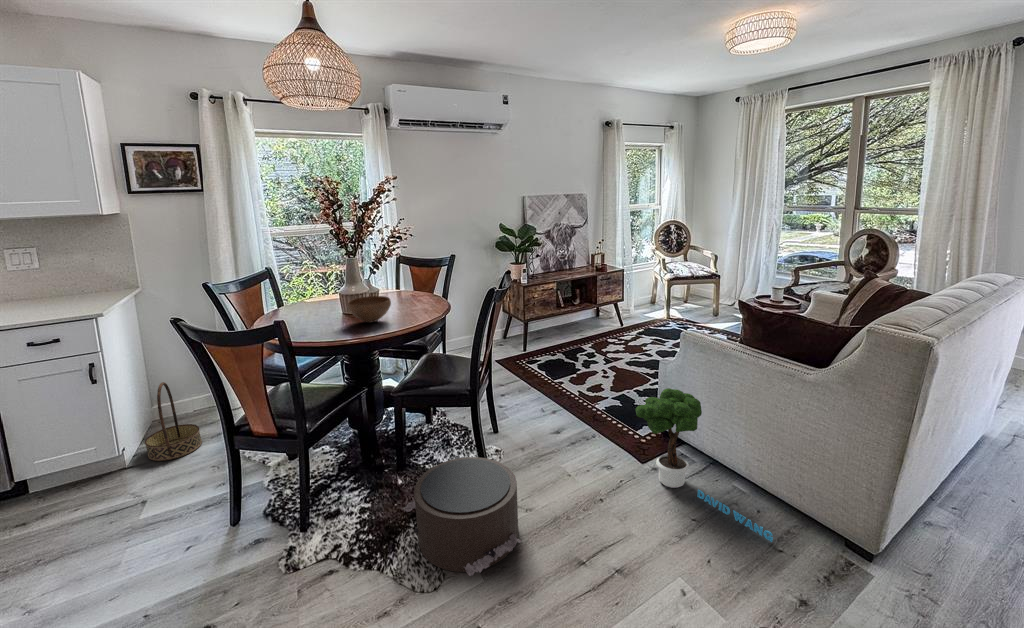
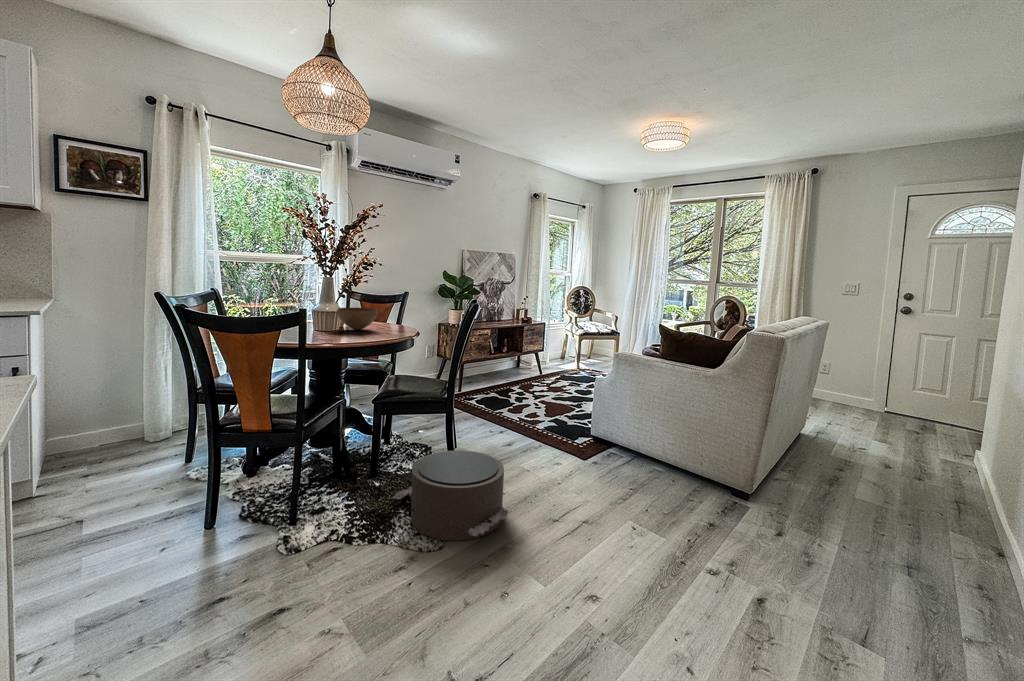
basket: present [145,382,202,461] -> none [72,393,139,478]
potted tree: present [636,388,773,542] -> none [588,393,703,506]

